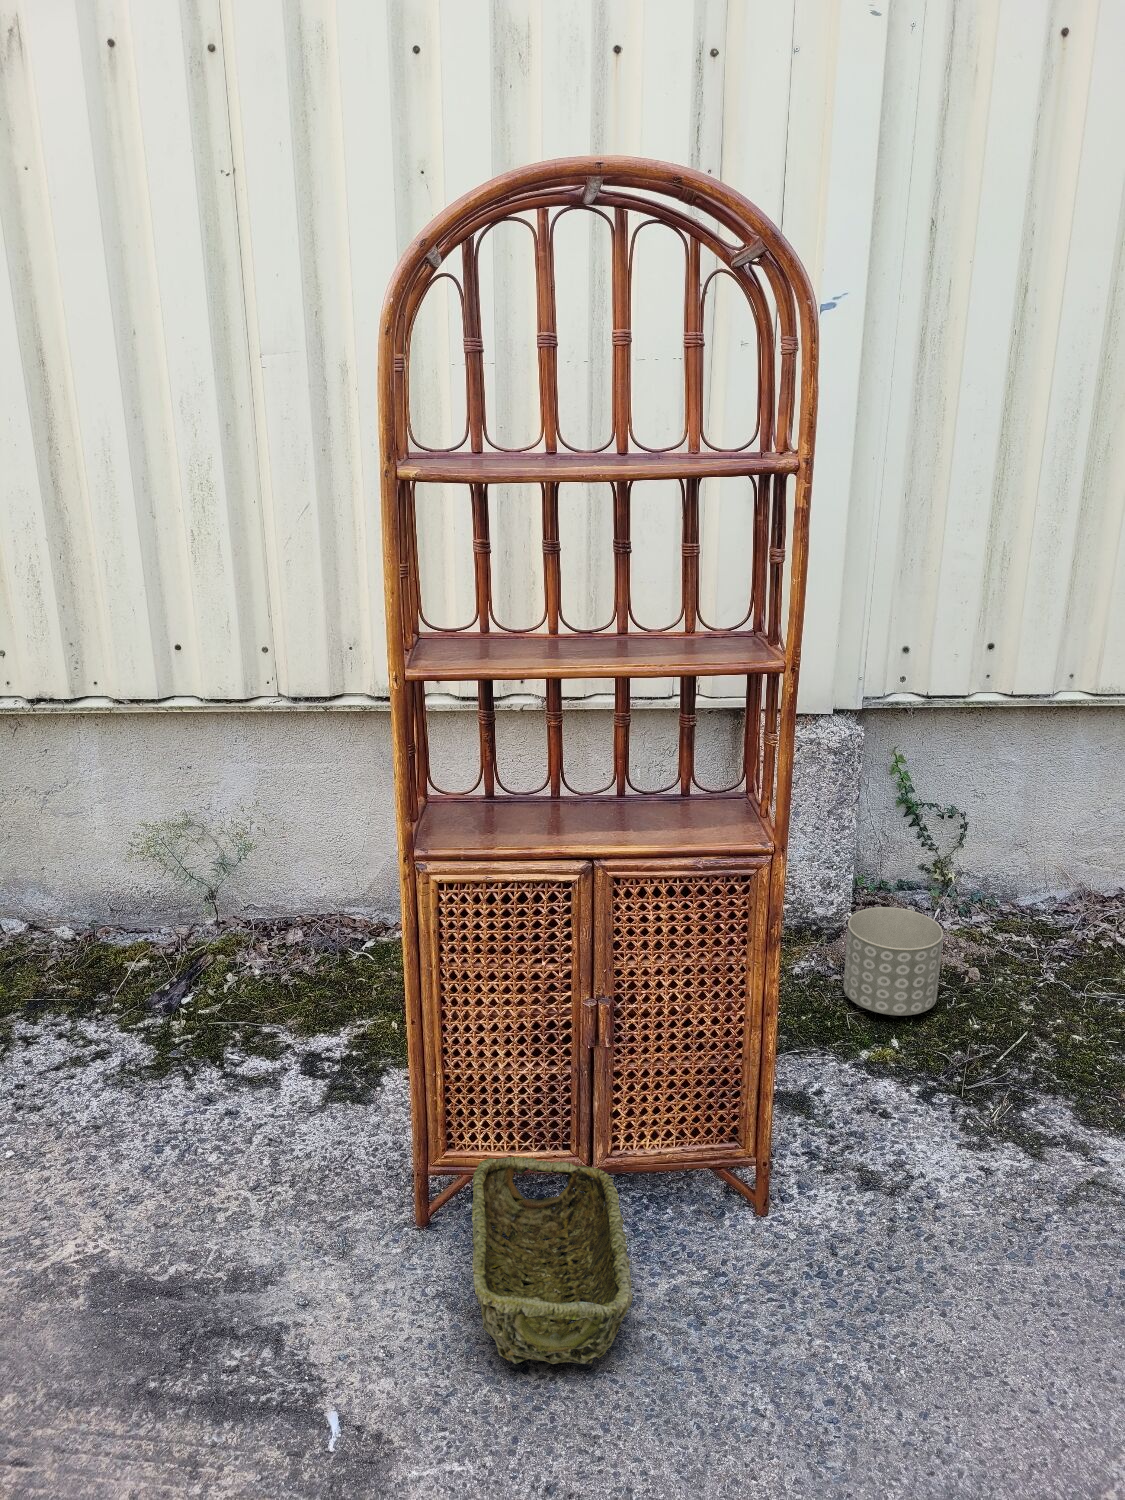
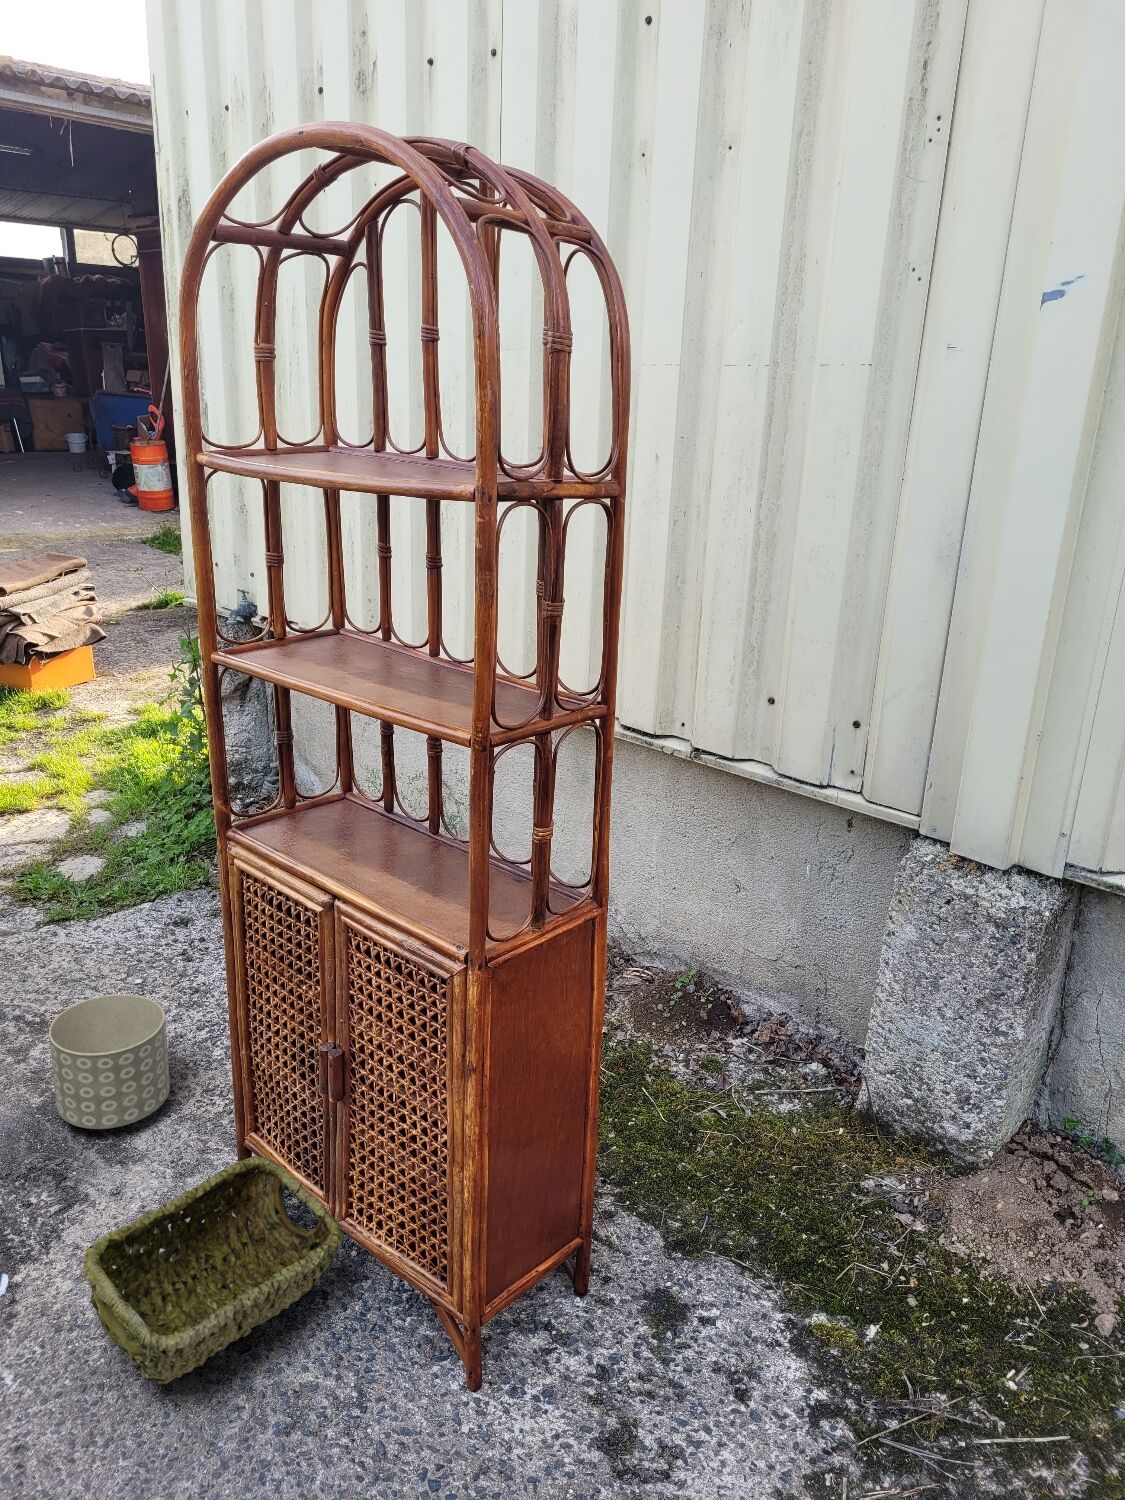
planter: present [843,907,943,1016] -> present [49,994,170,1129]

